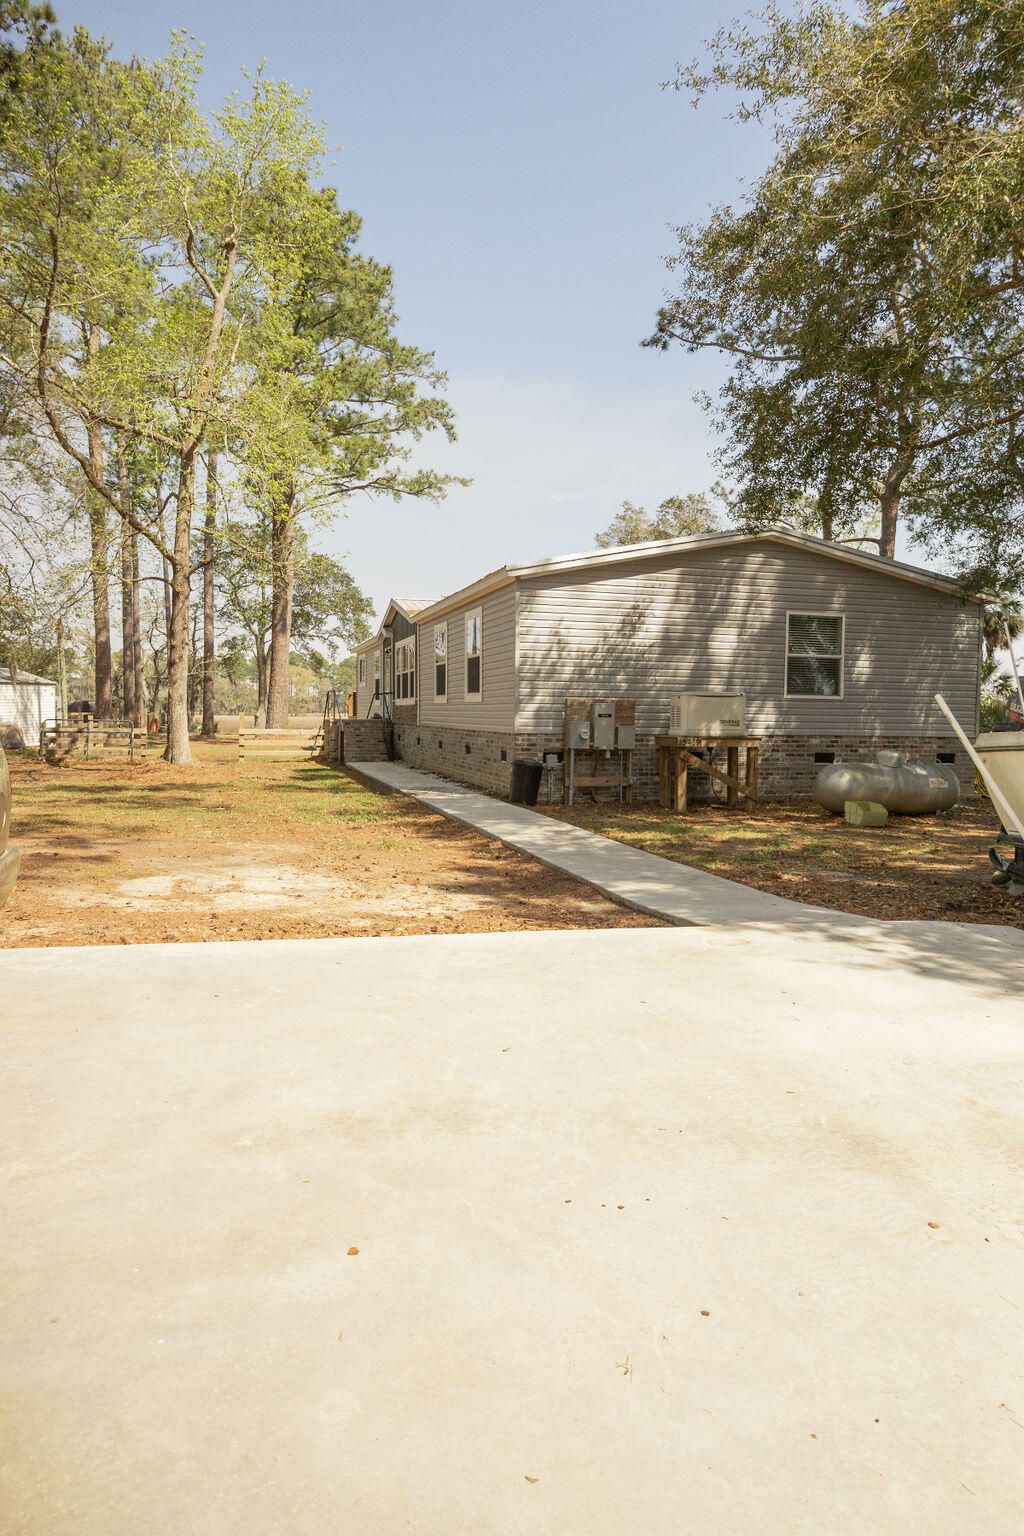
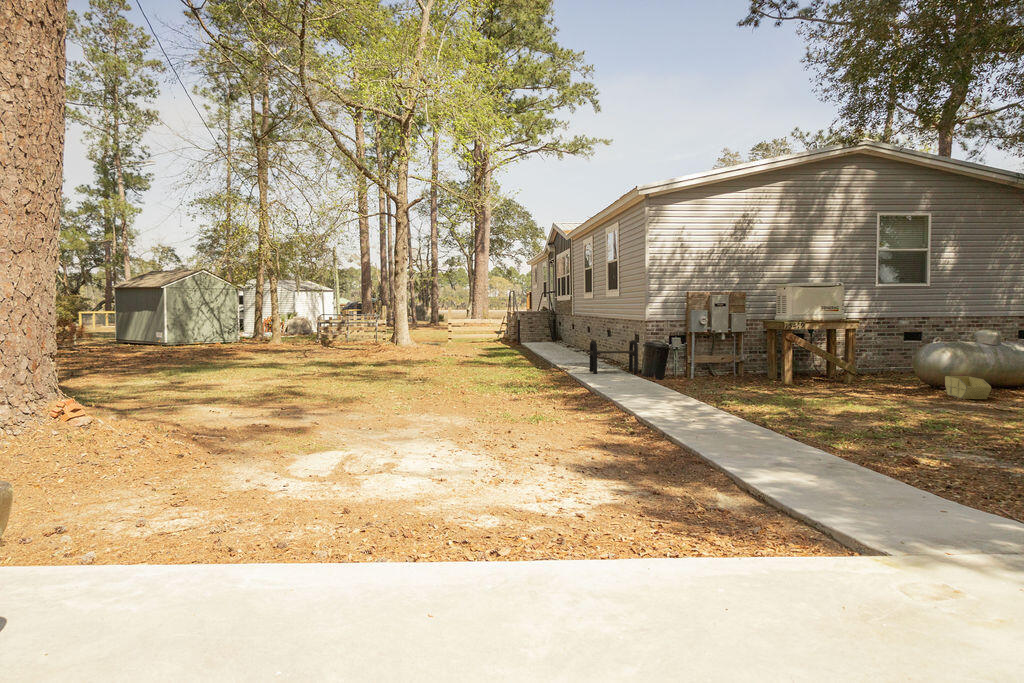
bench: none [443,757,505,800] -> present [590,340,638,374]

